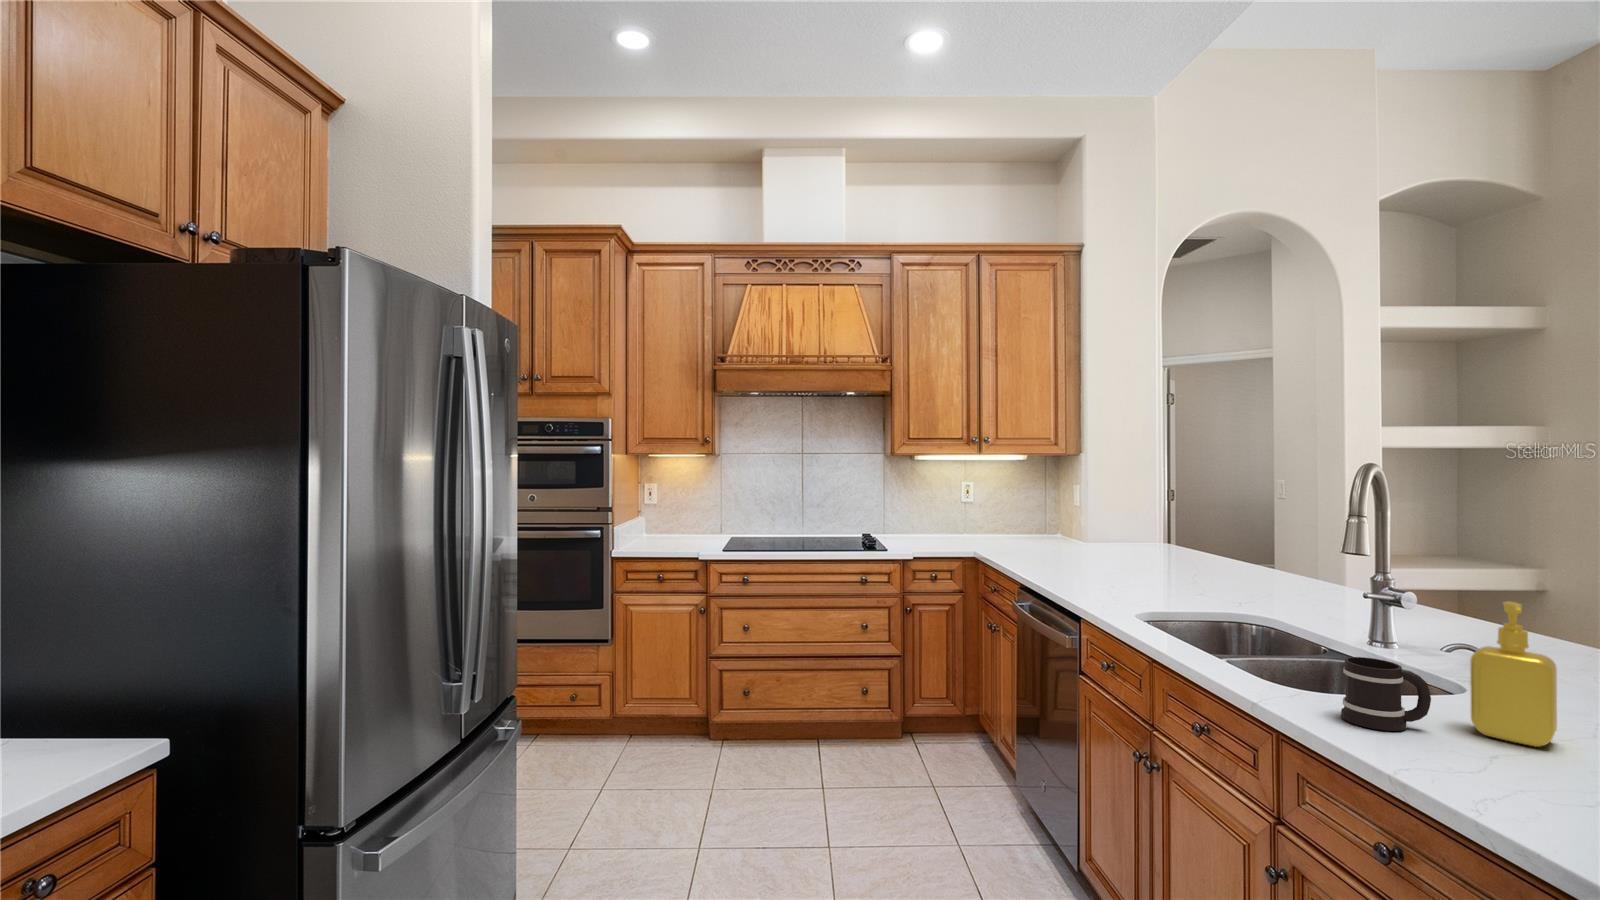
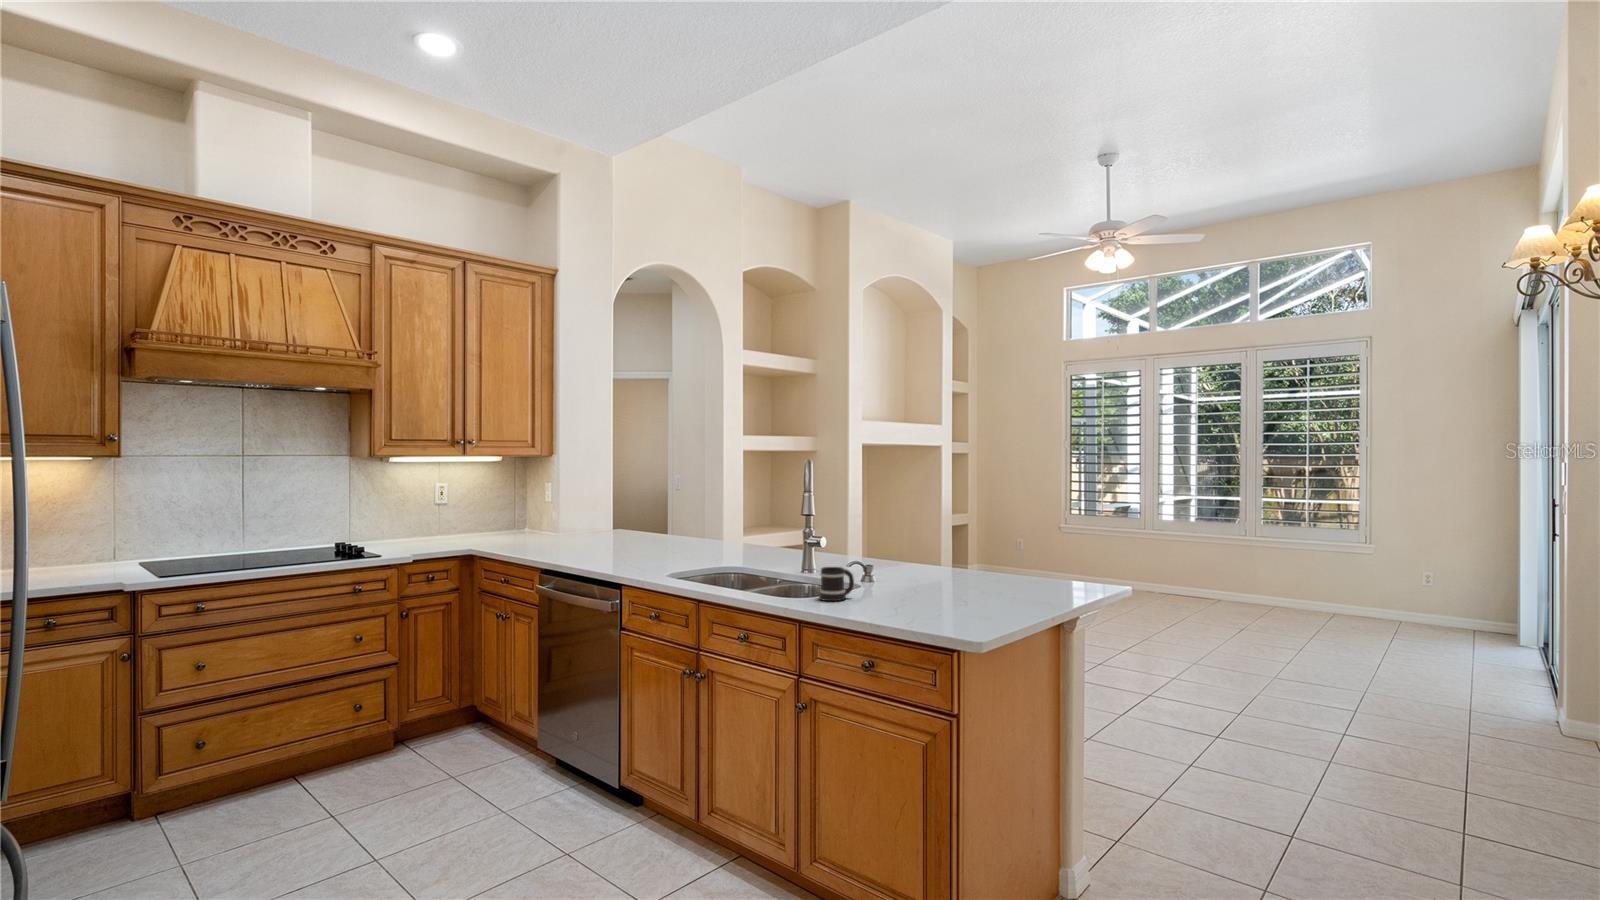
soap dispenser: present [1470,602,1557,747] -> none [865,530,894,595]

